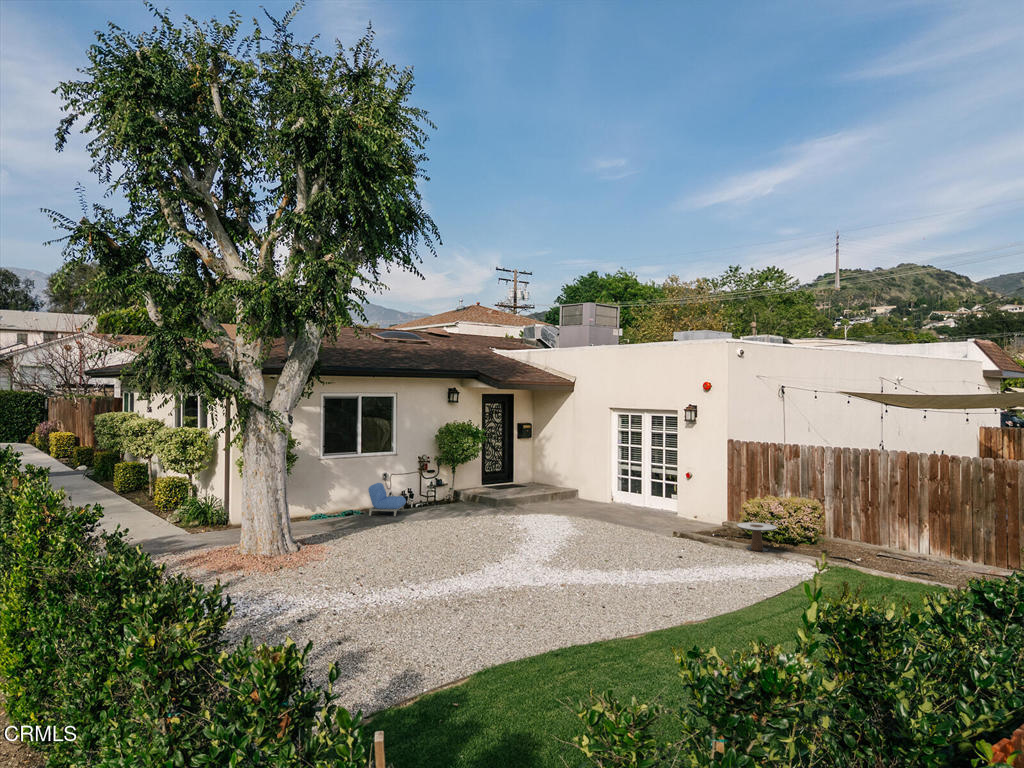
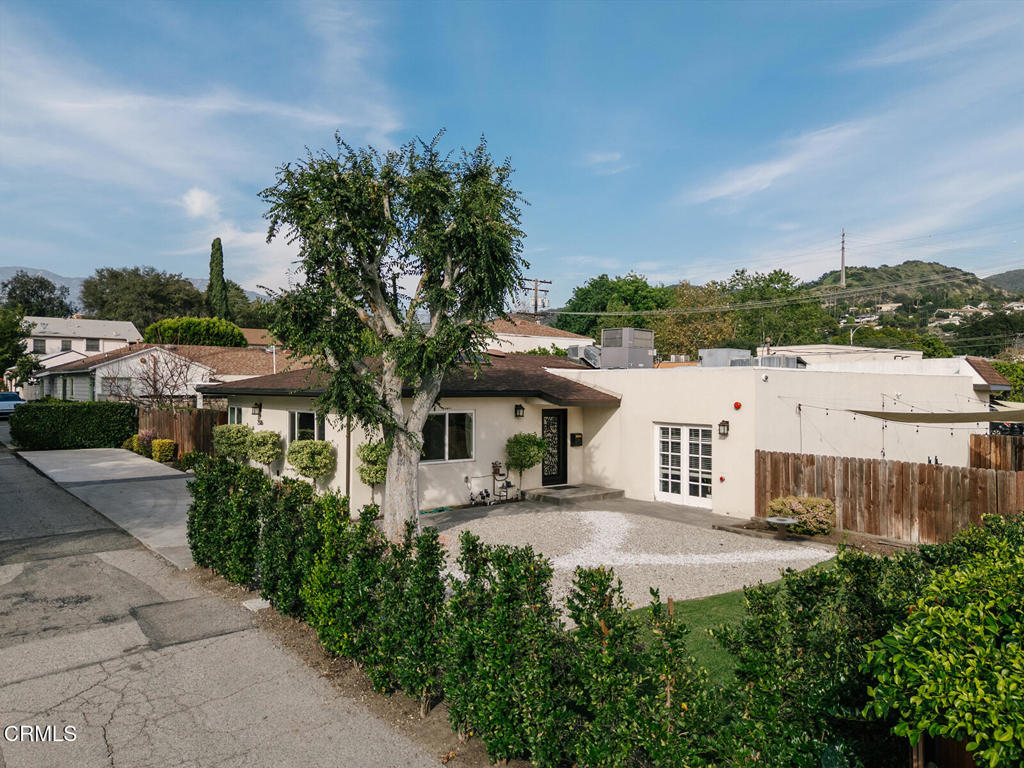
armchair: present [368,483,406,516] -> none [457,485,486,513]

